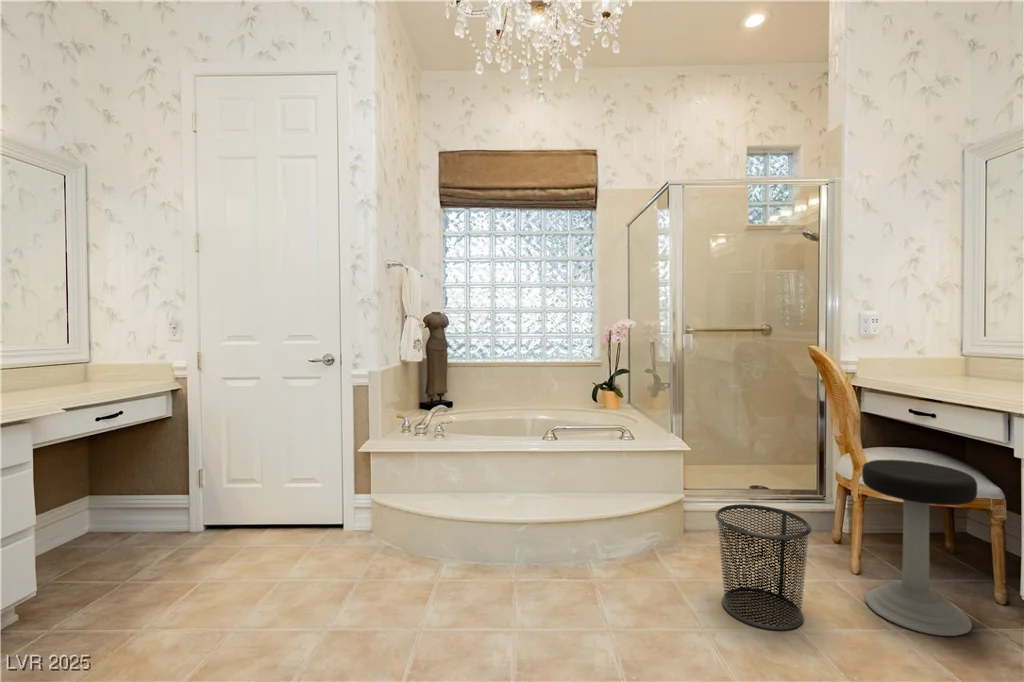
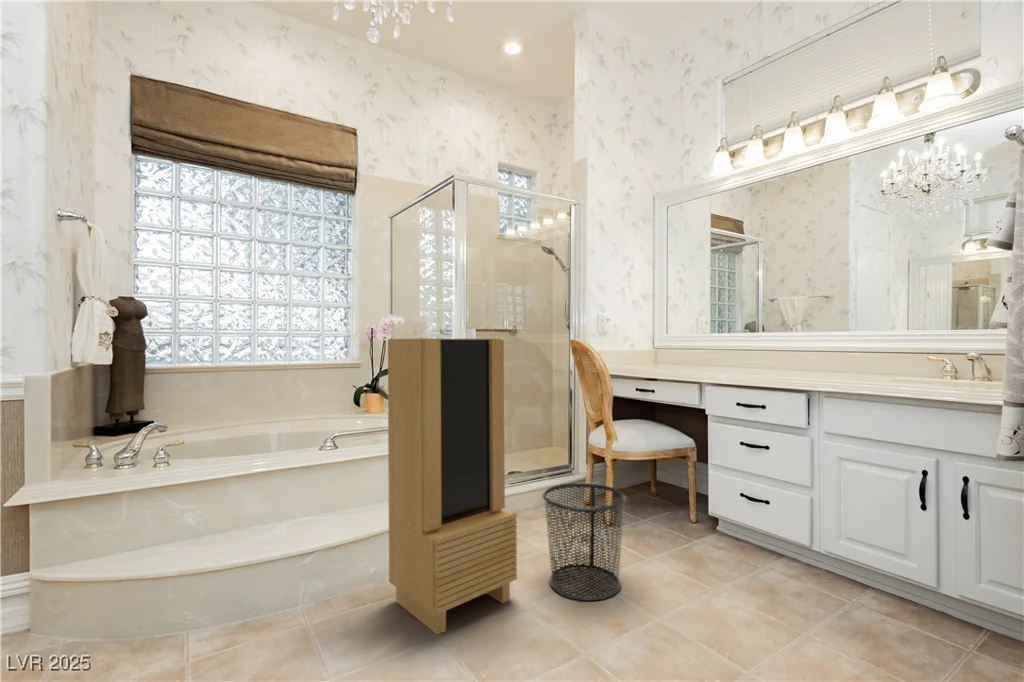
storage cabinet: none [573,353,680,606] -> present [388,338,517,635]
stool: present [862,460,977,636] -> none [640,426,717,564]

